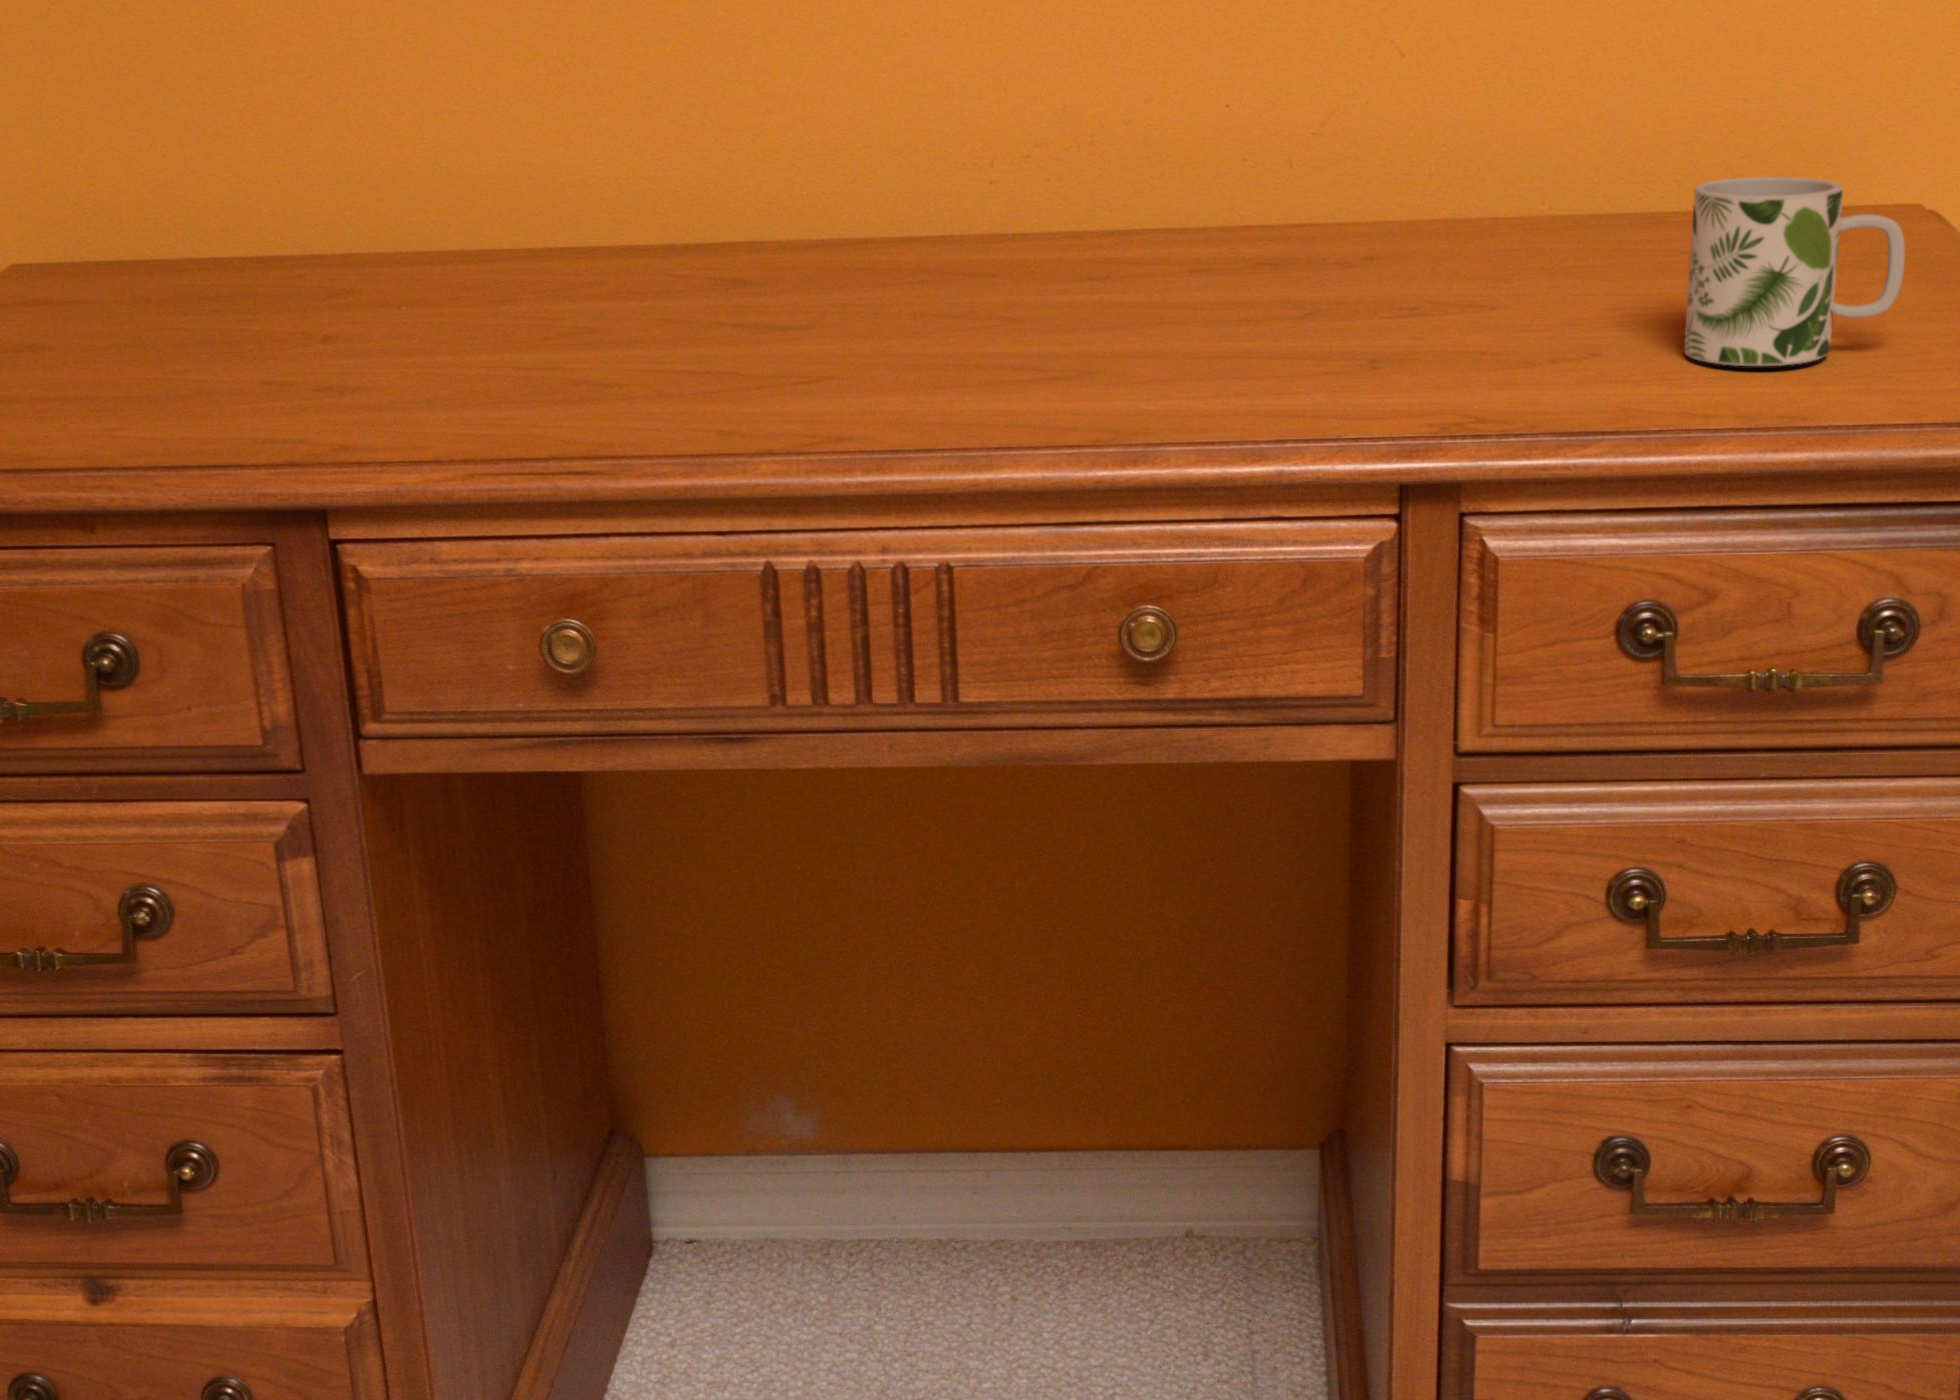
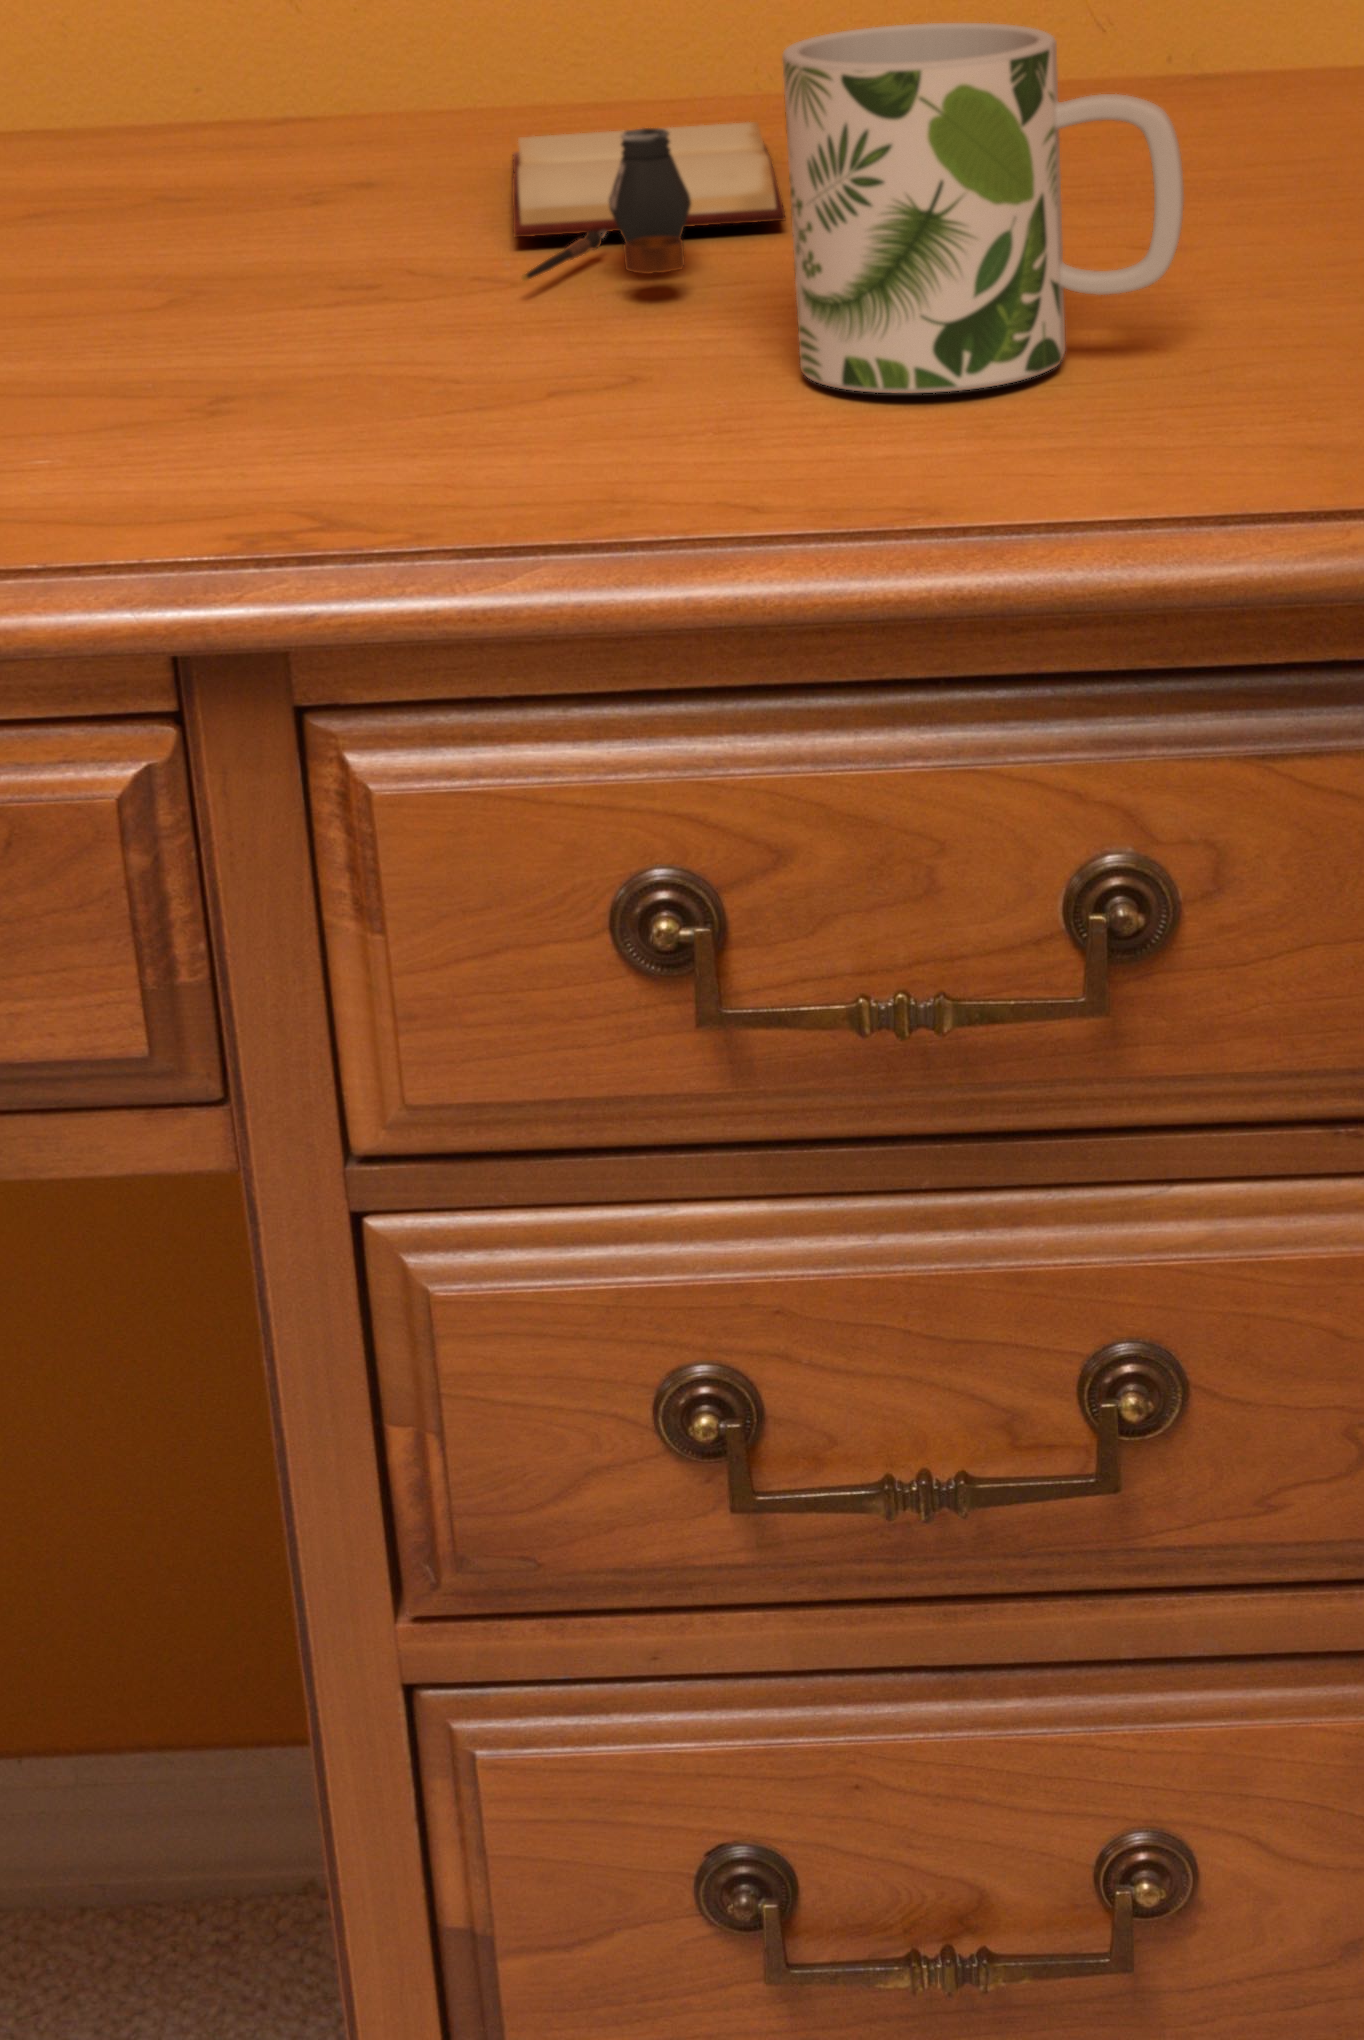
book: none [1431,232,1622,310] -> present [512,122,785,281]

